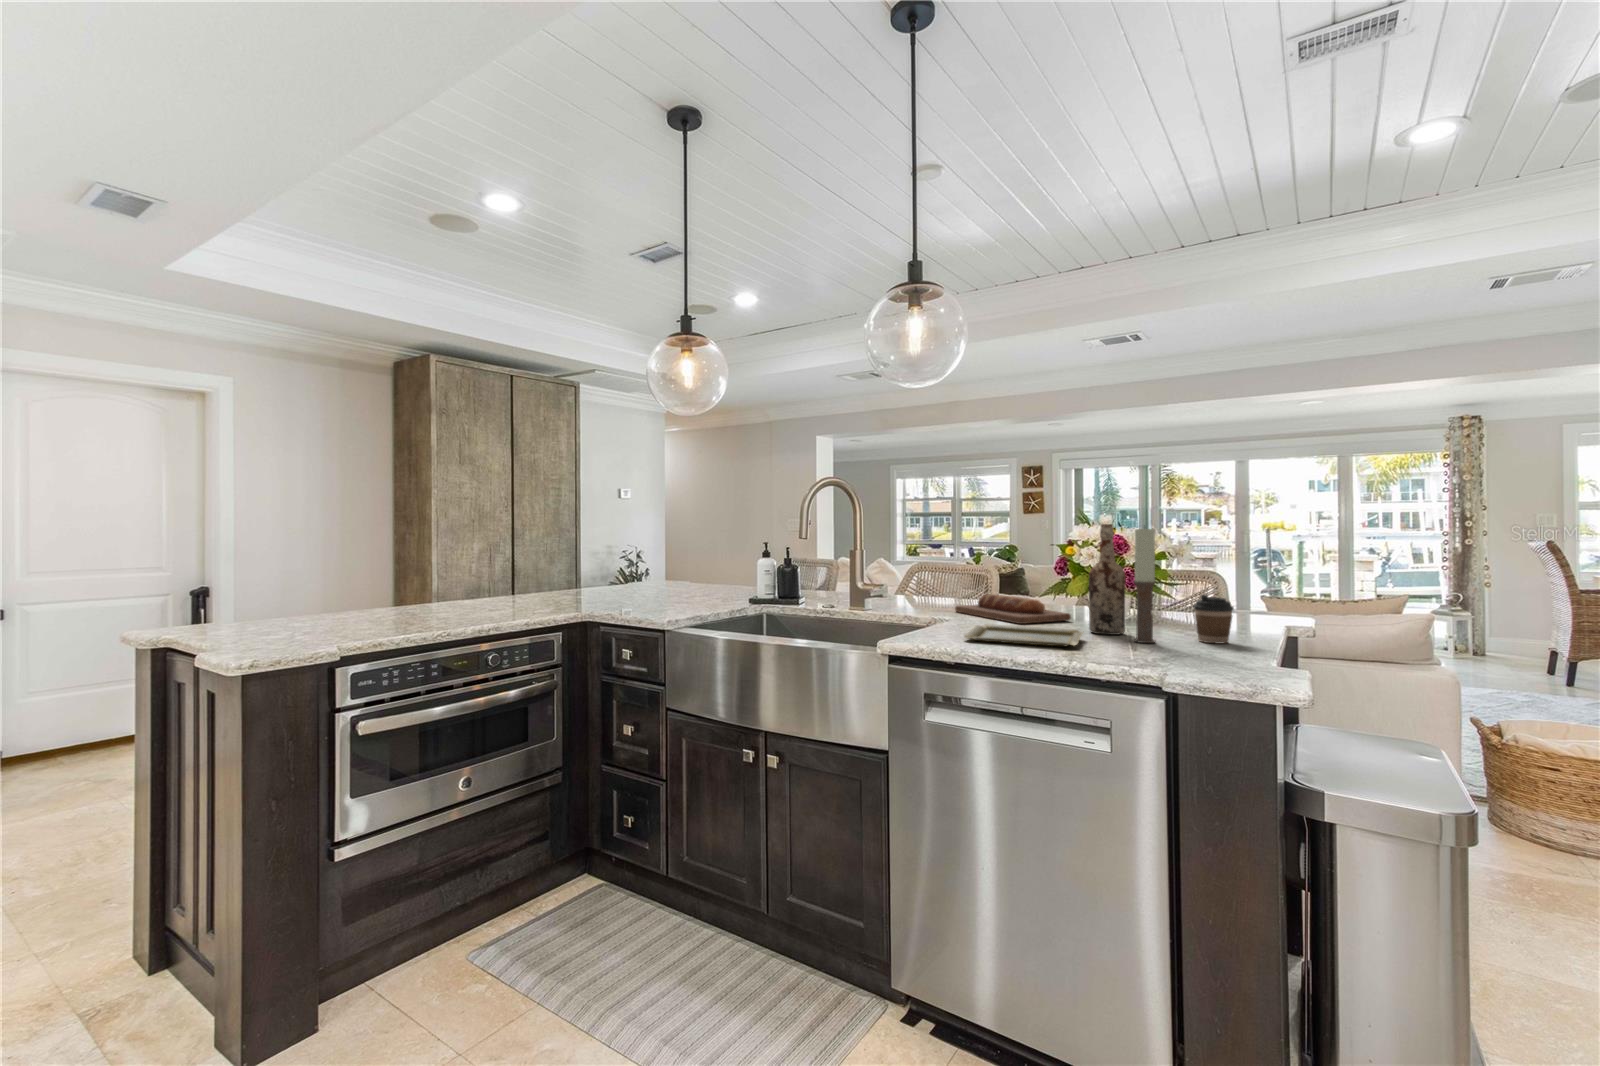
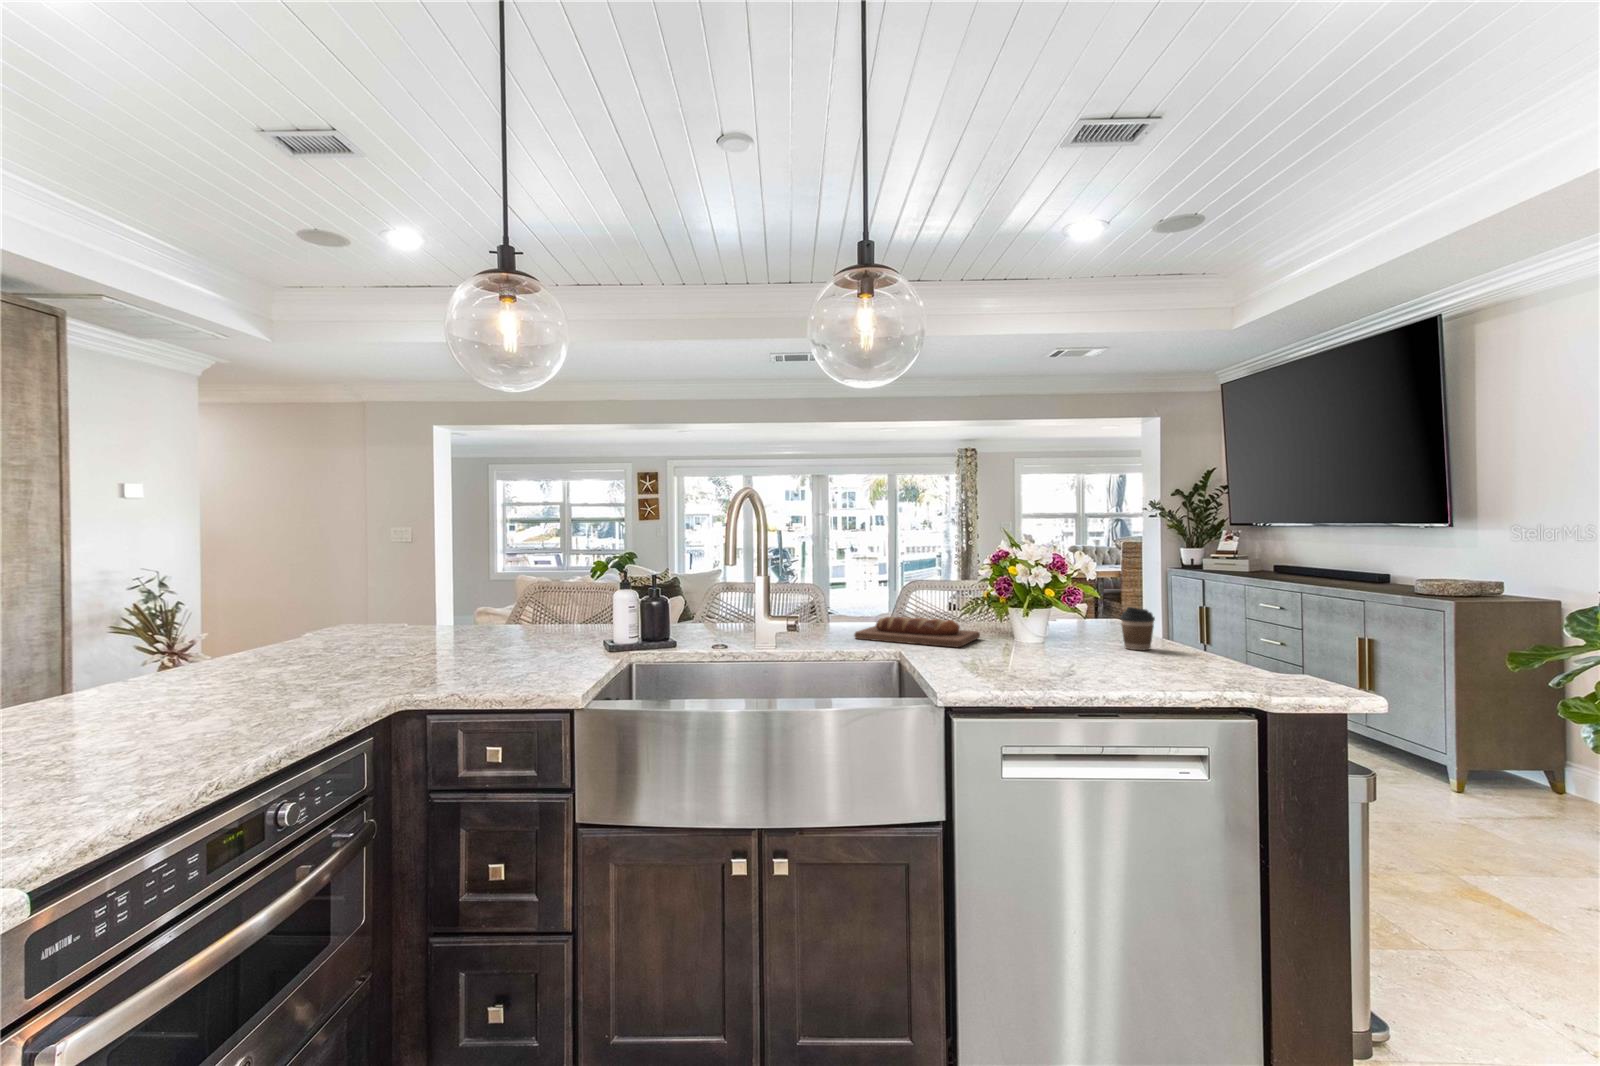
wine bottle: present [1089,524,1125,635] -> none [1033,544,1067,651]
candle: present [1134,528,1156,643] -> none [1096,546,1117,657]
tray: present [964,624,1082,646] -> none [968,651,1105,676]

